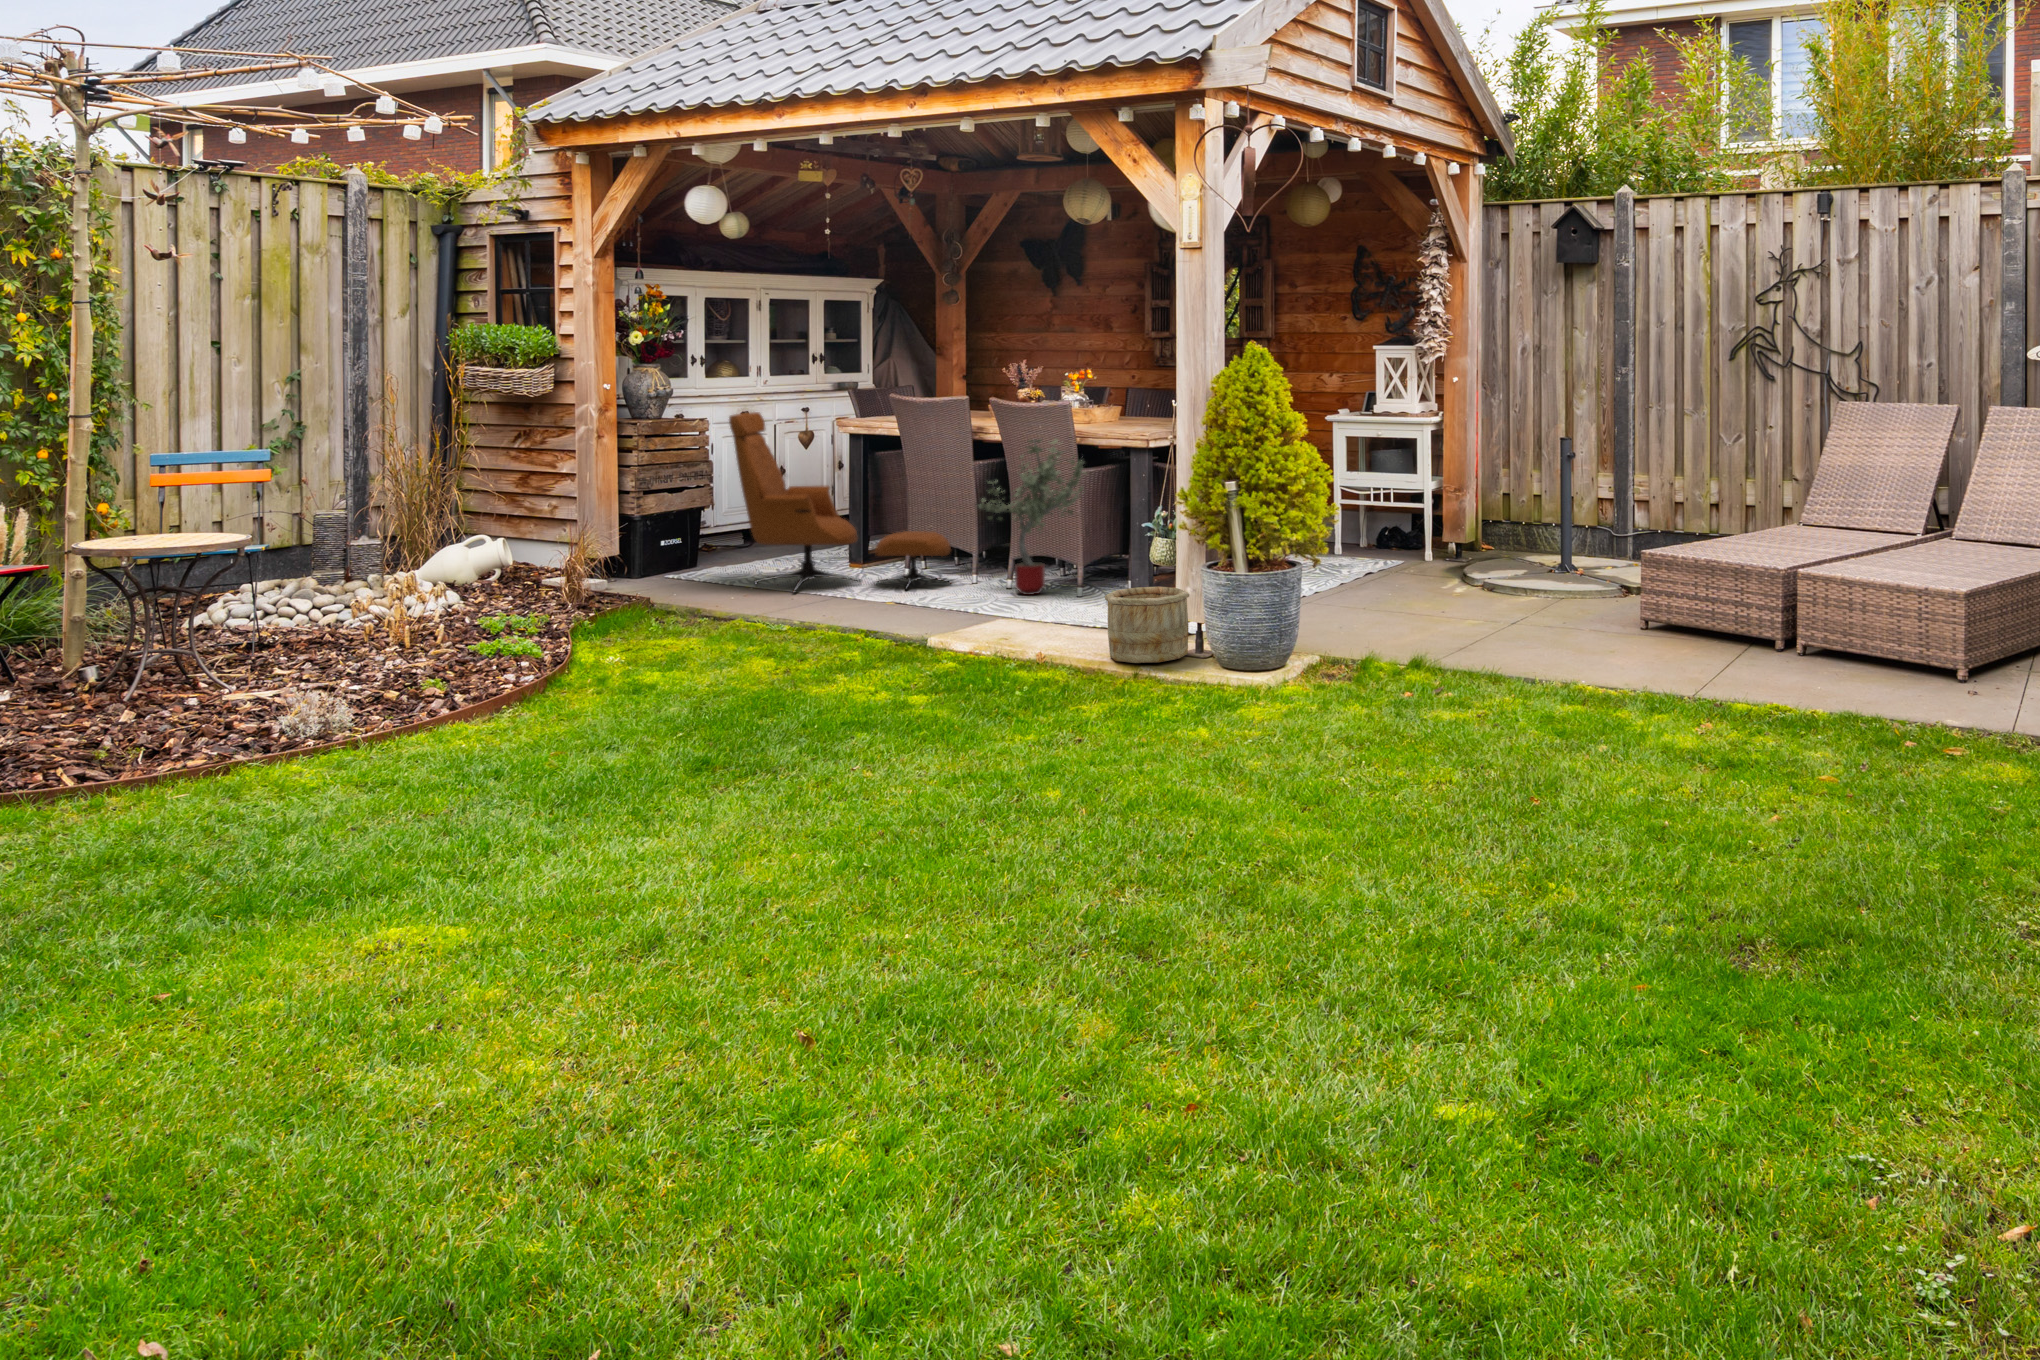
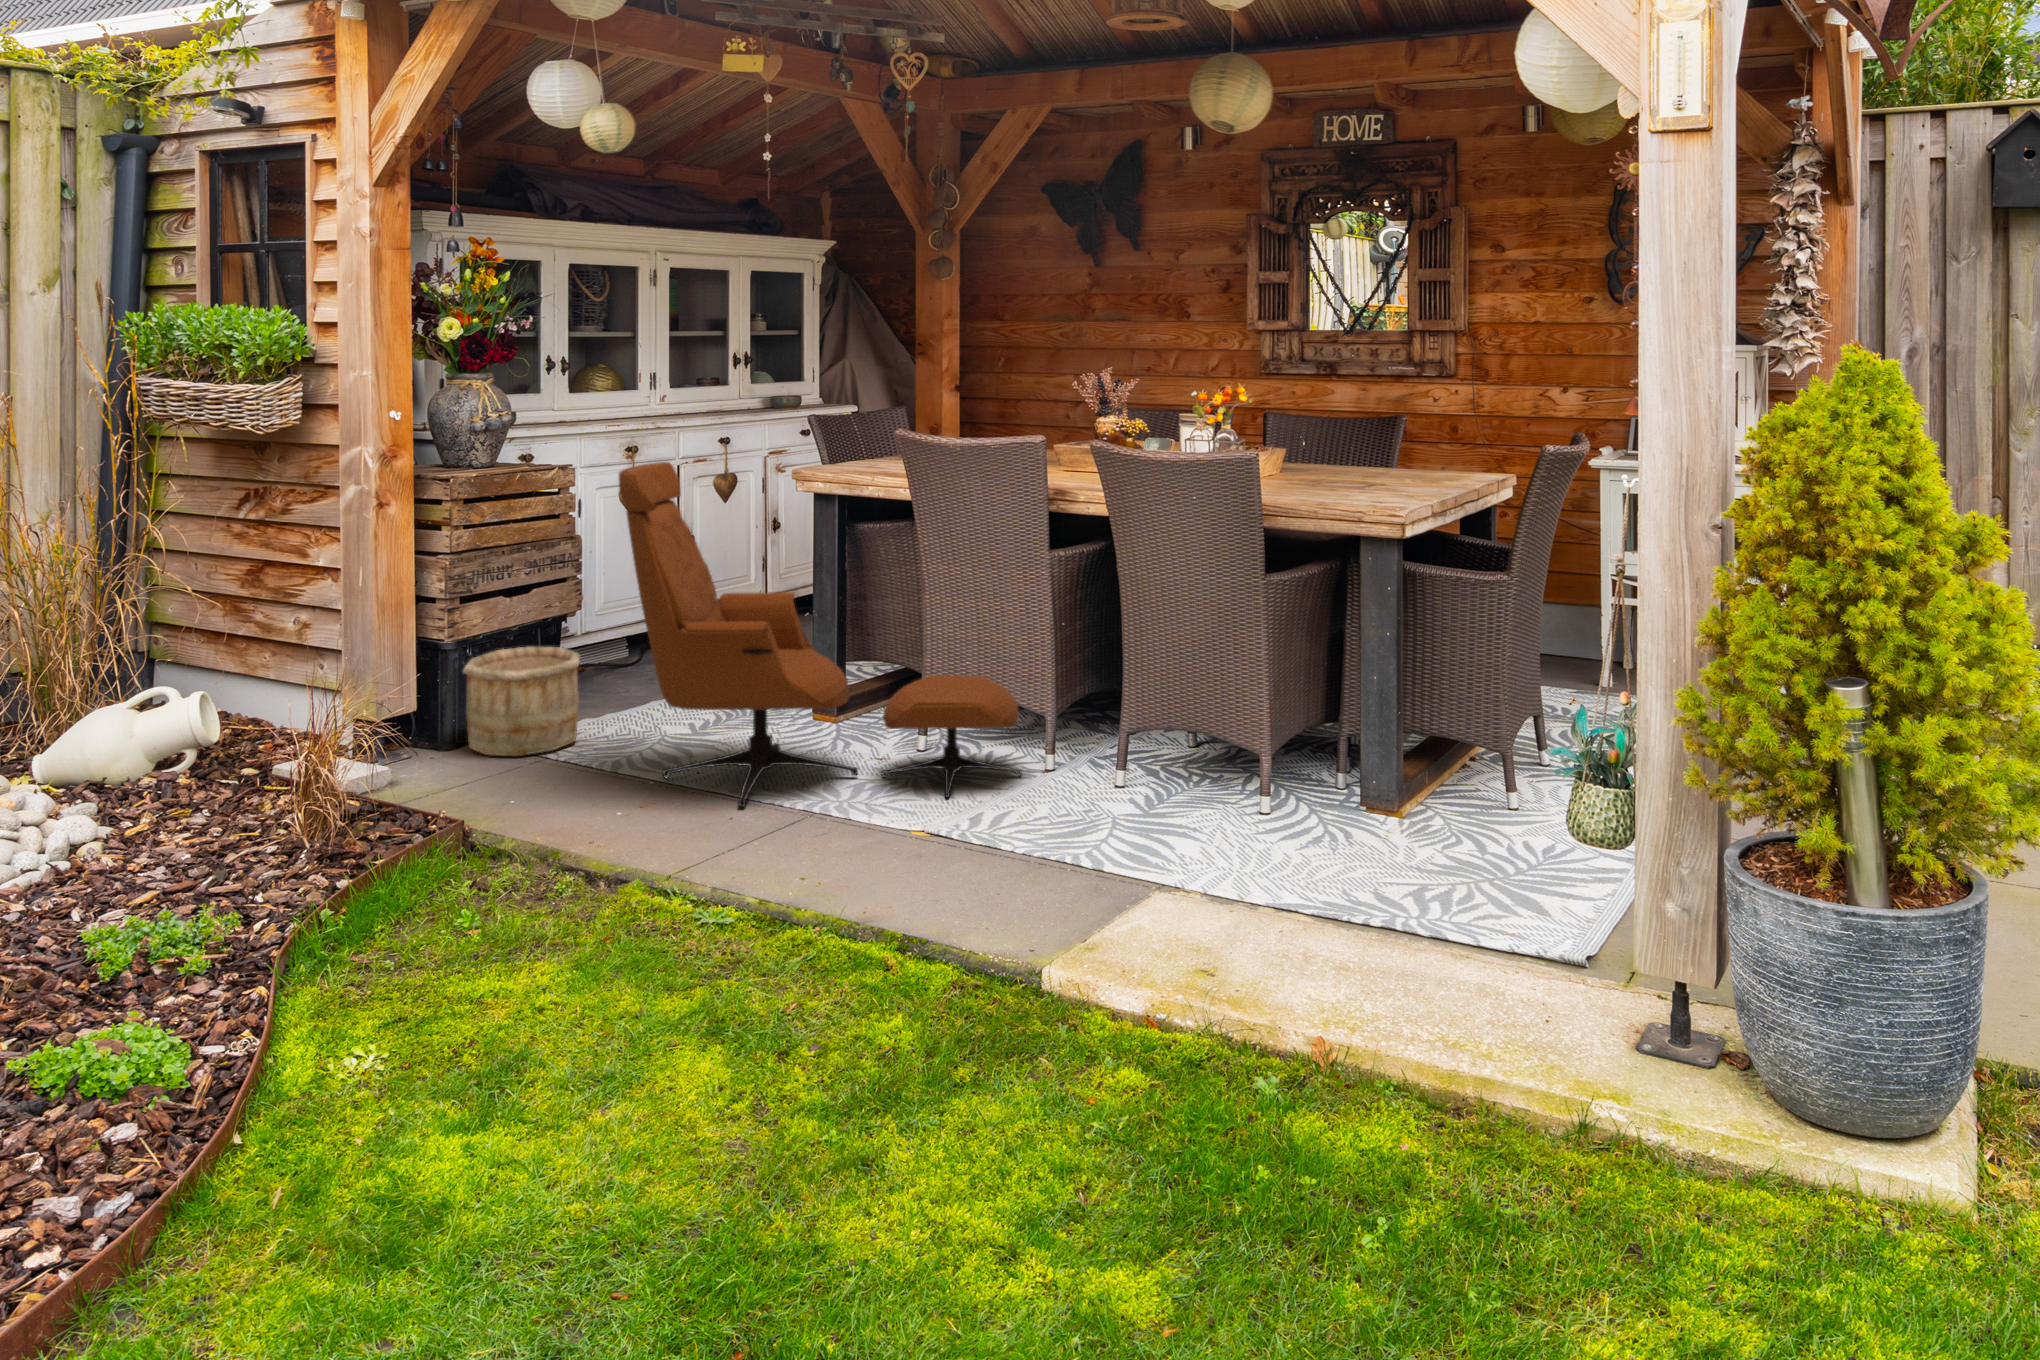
potted tree: present [979,438,1084,595] -> none [1073,515,1297,810]
wooden bucket: present [1105,587,1189,663] -> present [463,647,580,756]

